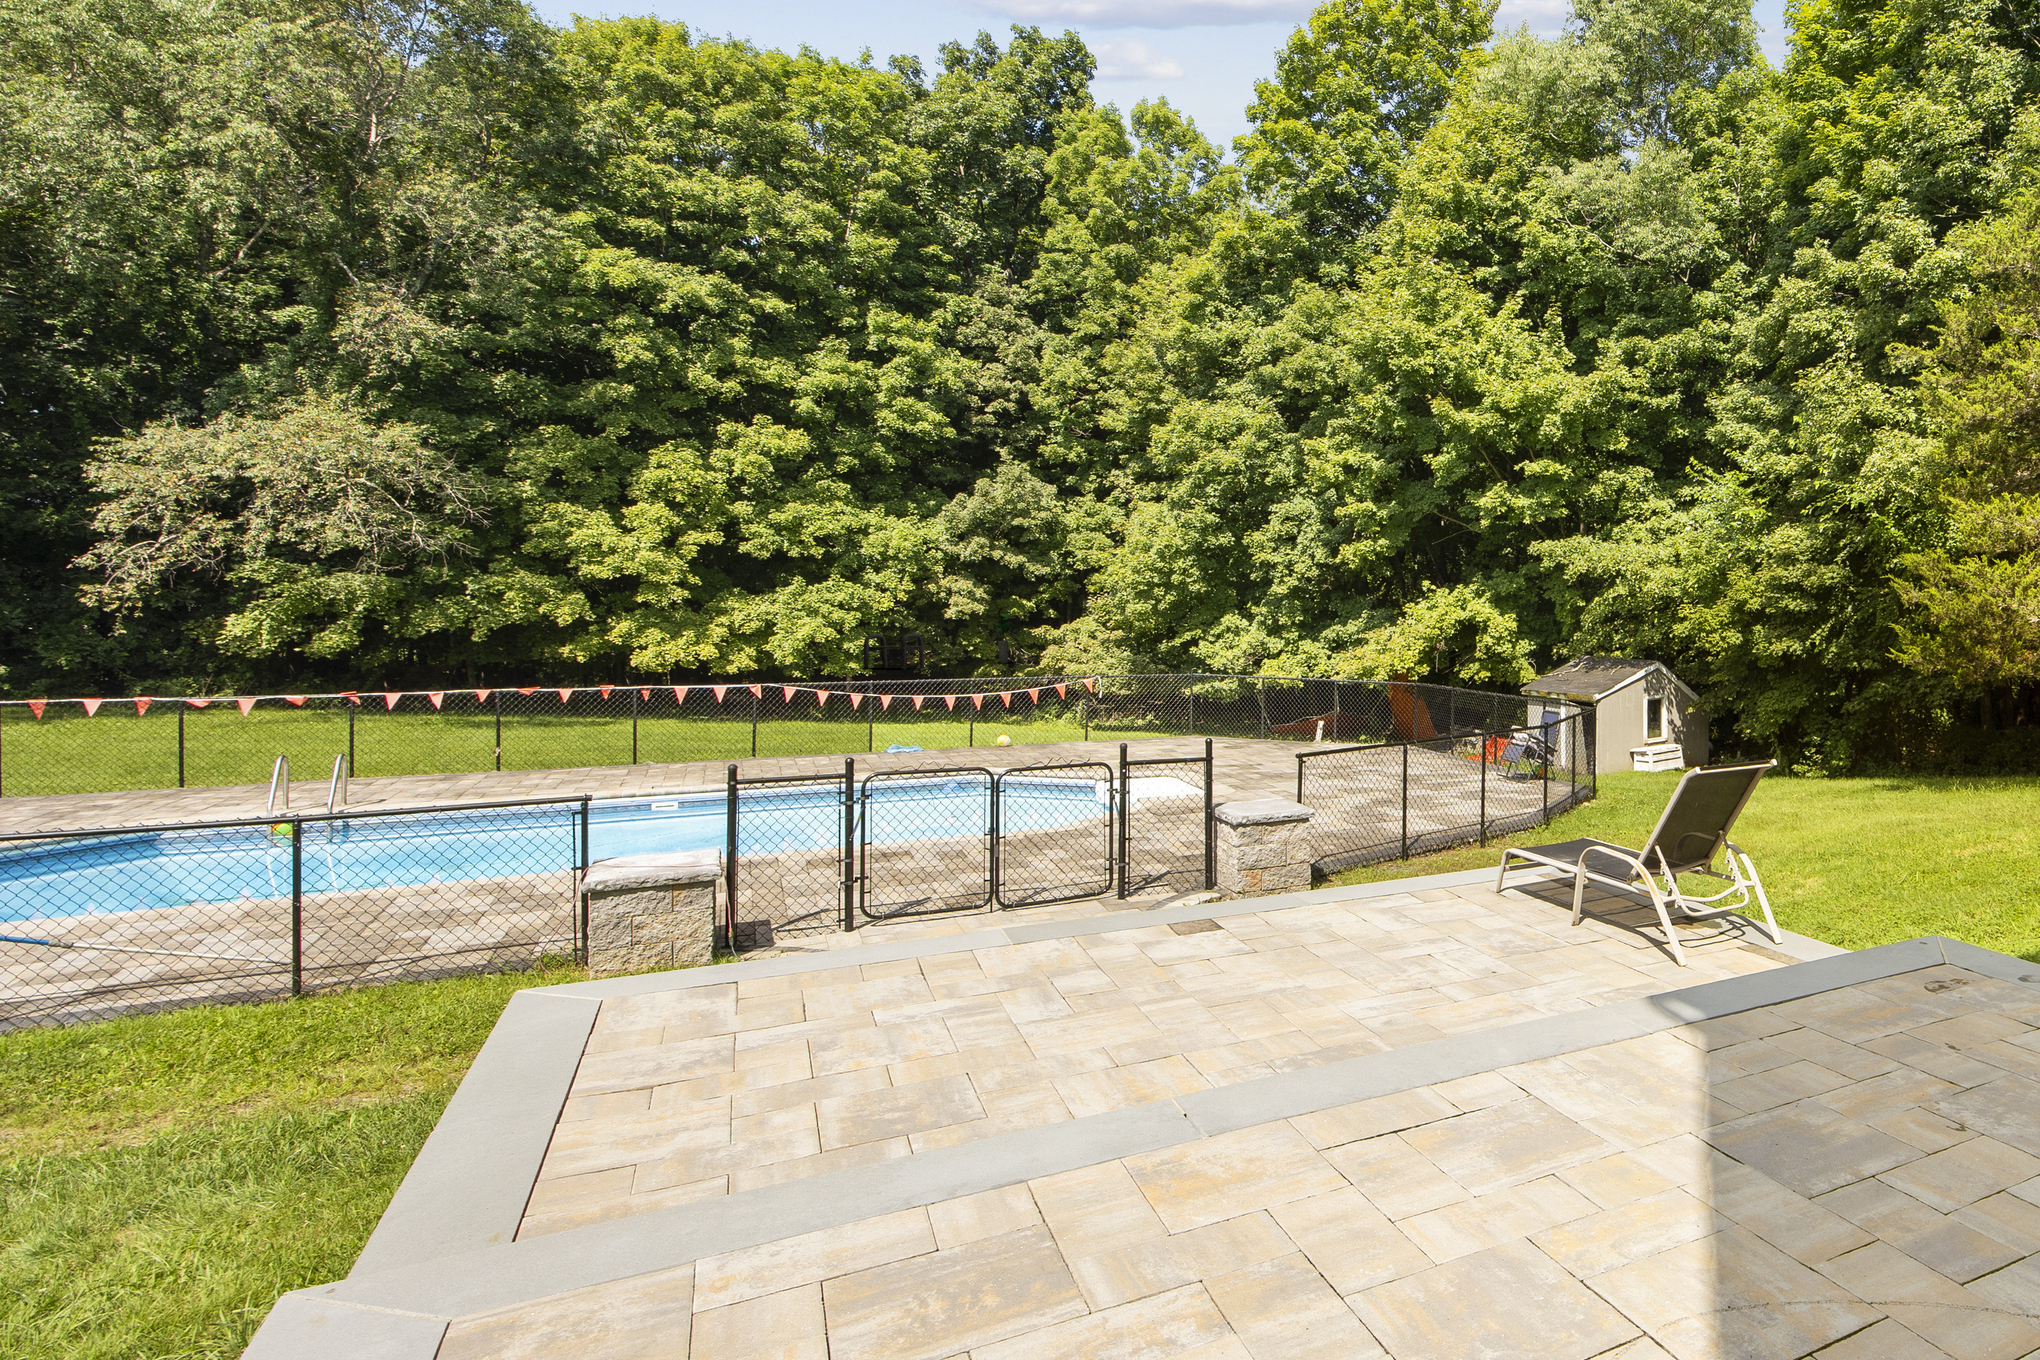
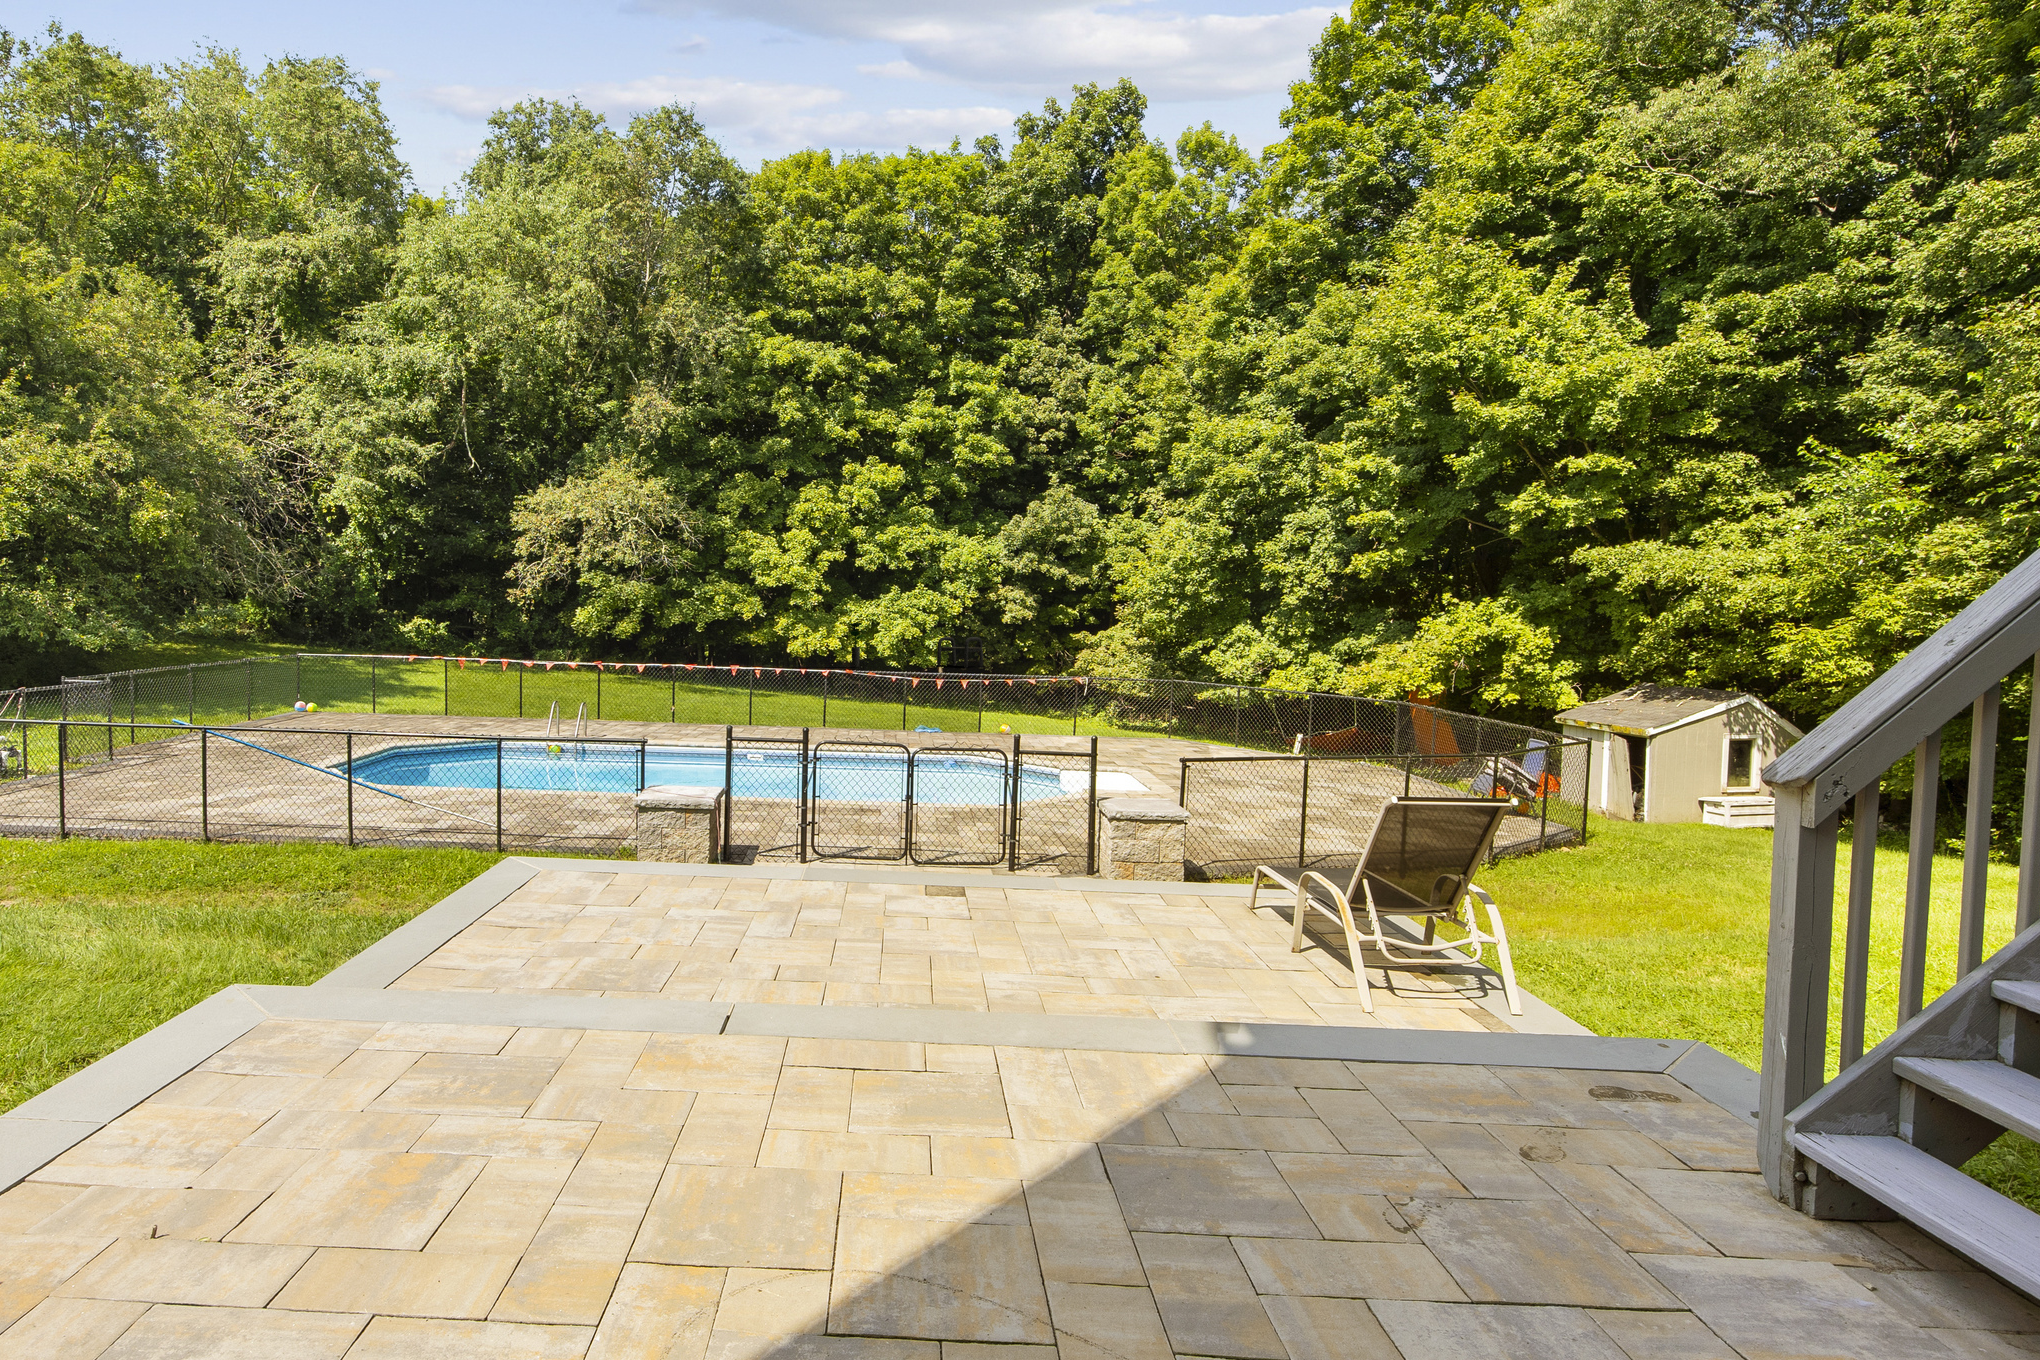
potted plant: present [996,614,1014,664] -> present [848,622,864,667]

